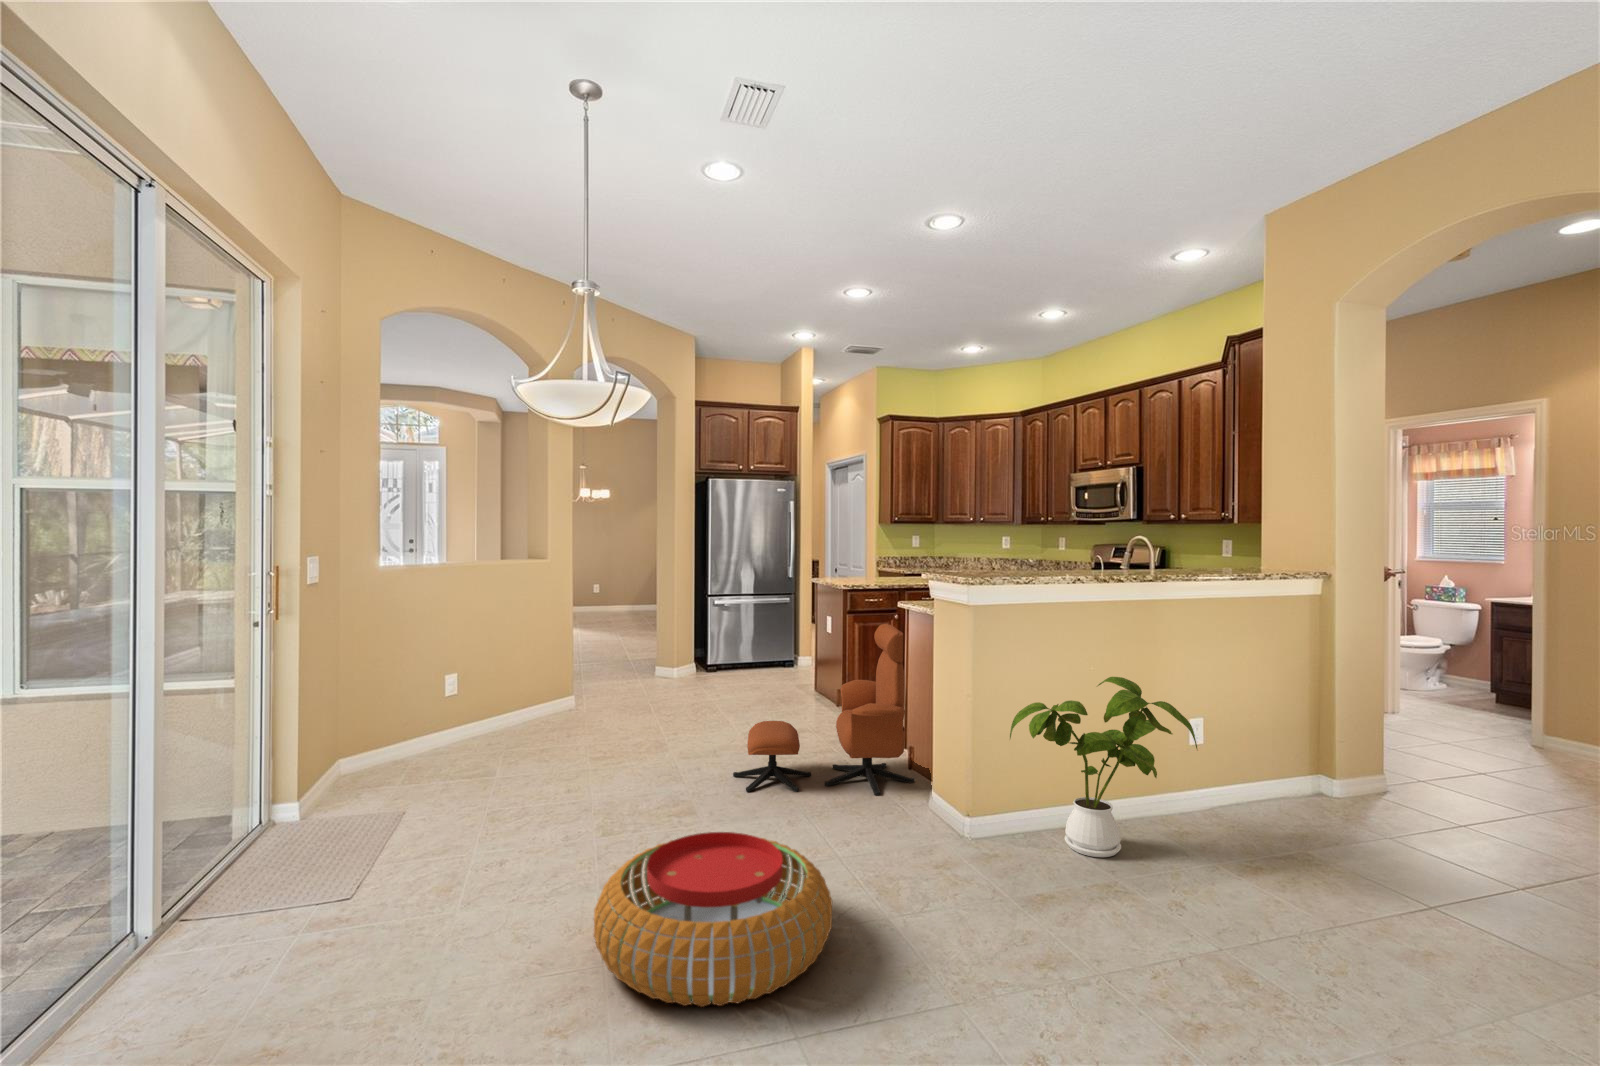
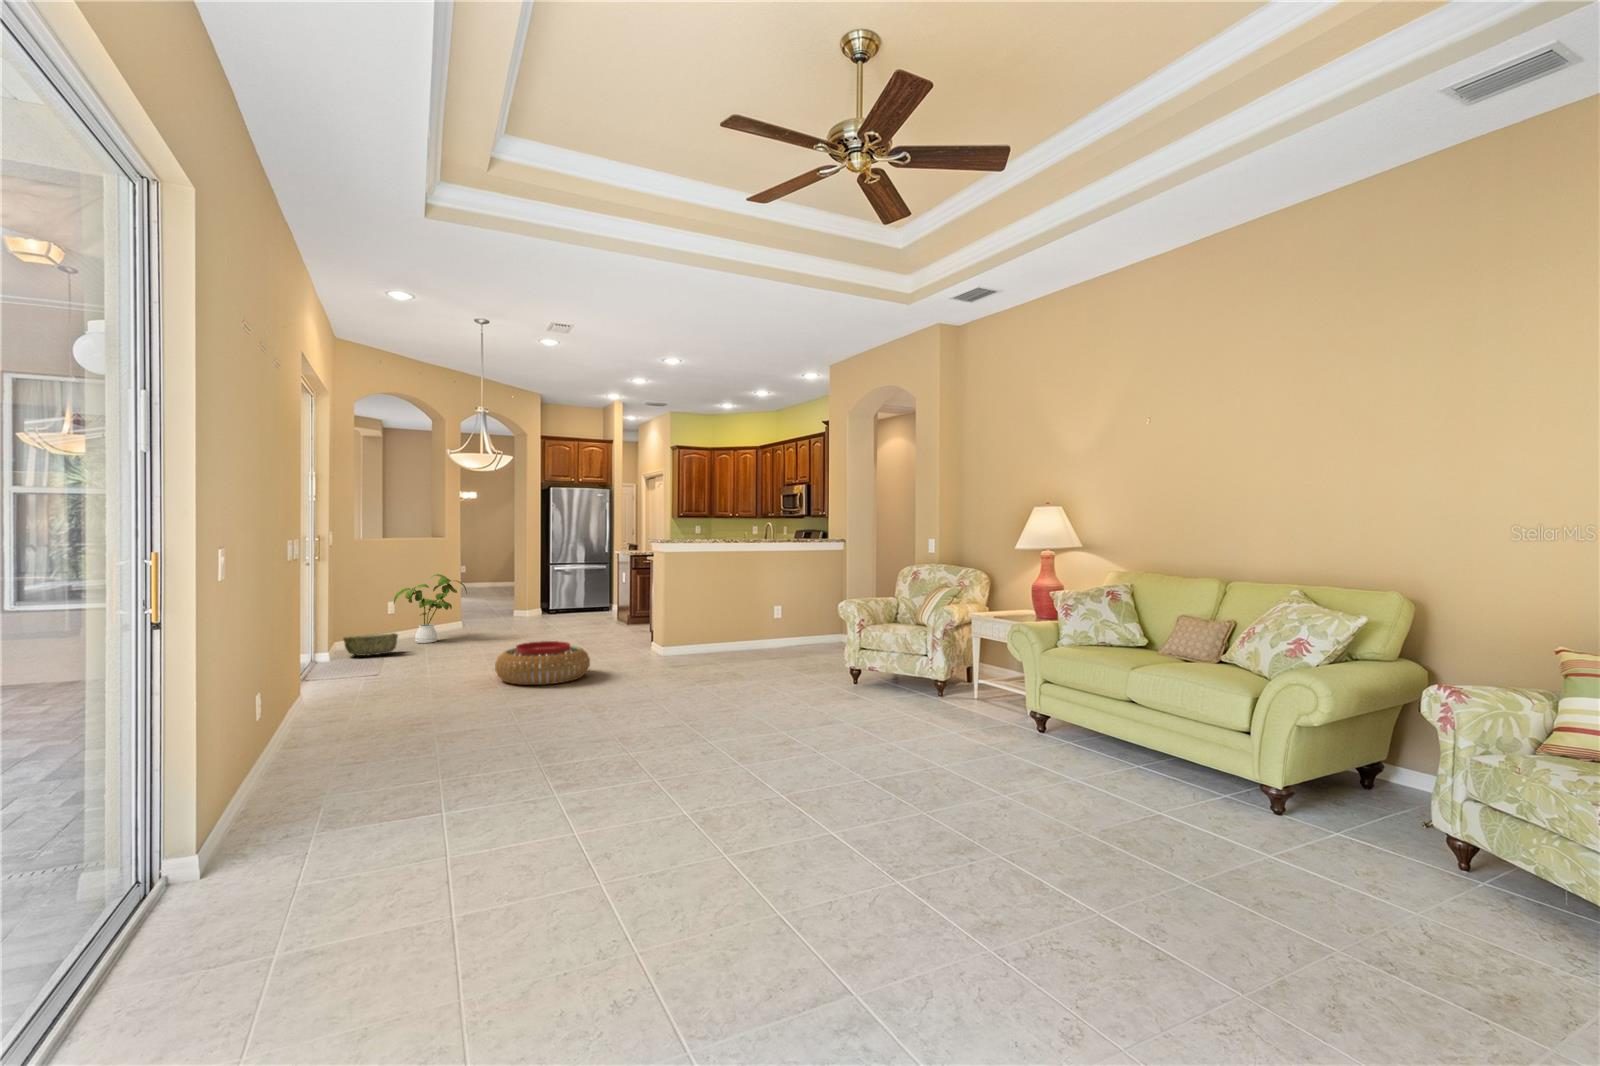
lounge chair: present [733,624,915,795] -> none [560,569,654,651]
house plant: present [1010,677,1197,857] -> present [394,574,467,643]
woven basket: none [333,743,442,791] -> present [343,633,398,656]

